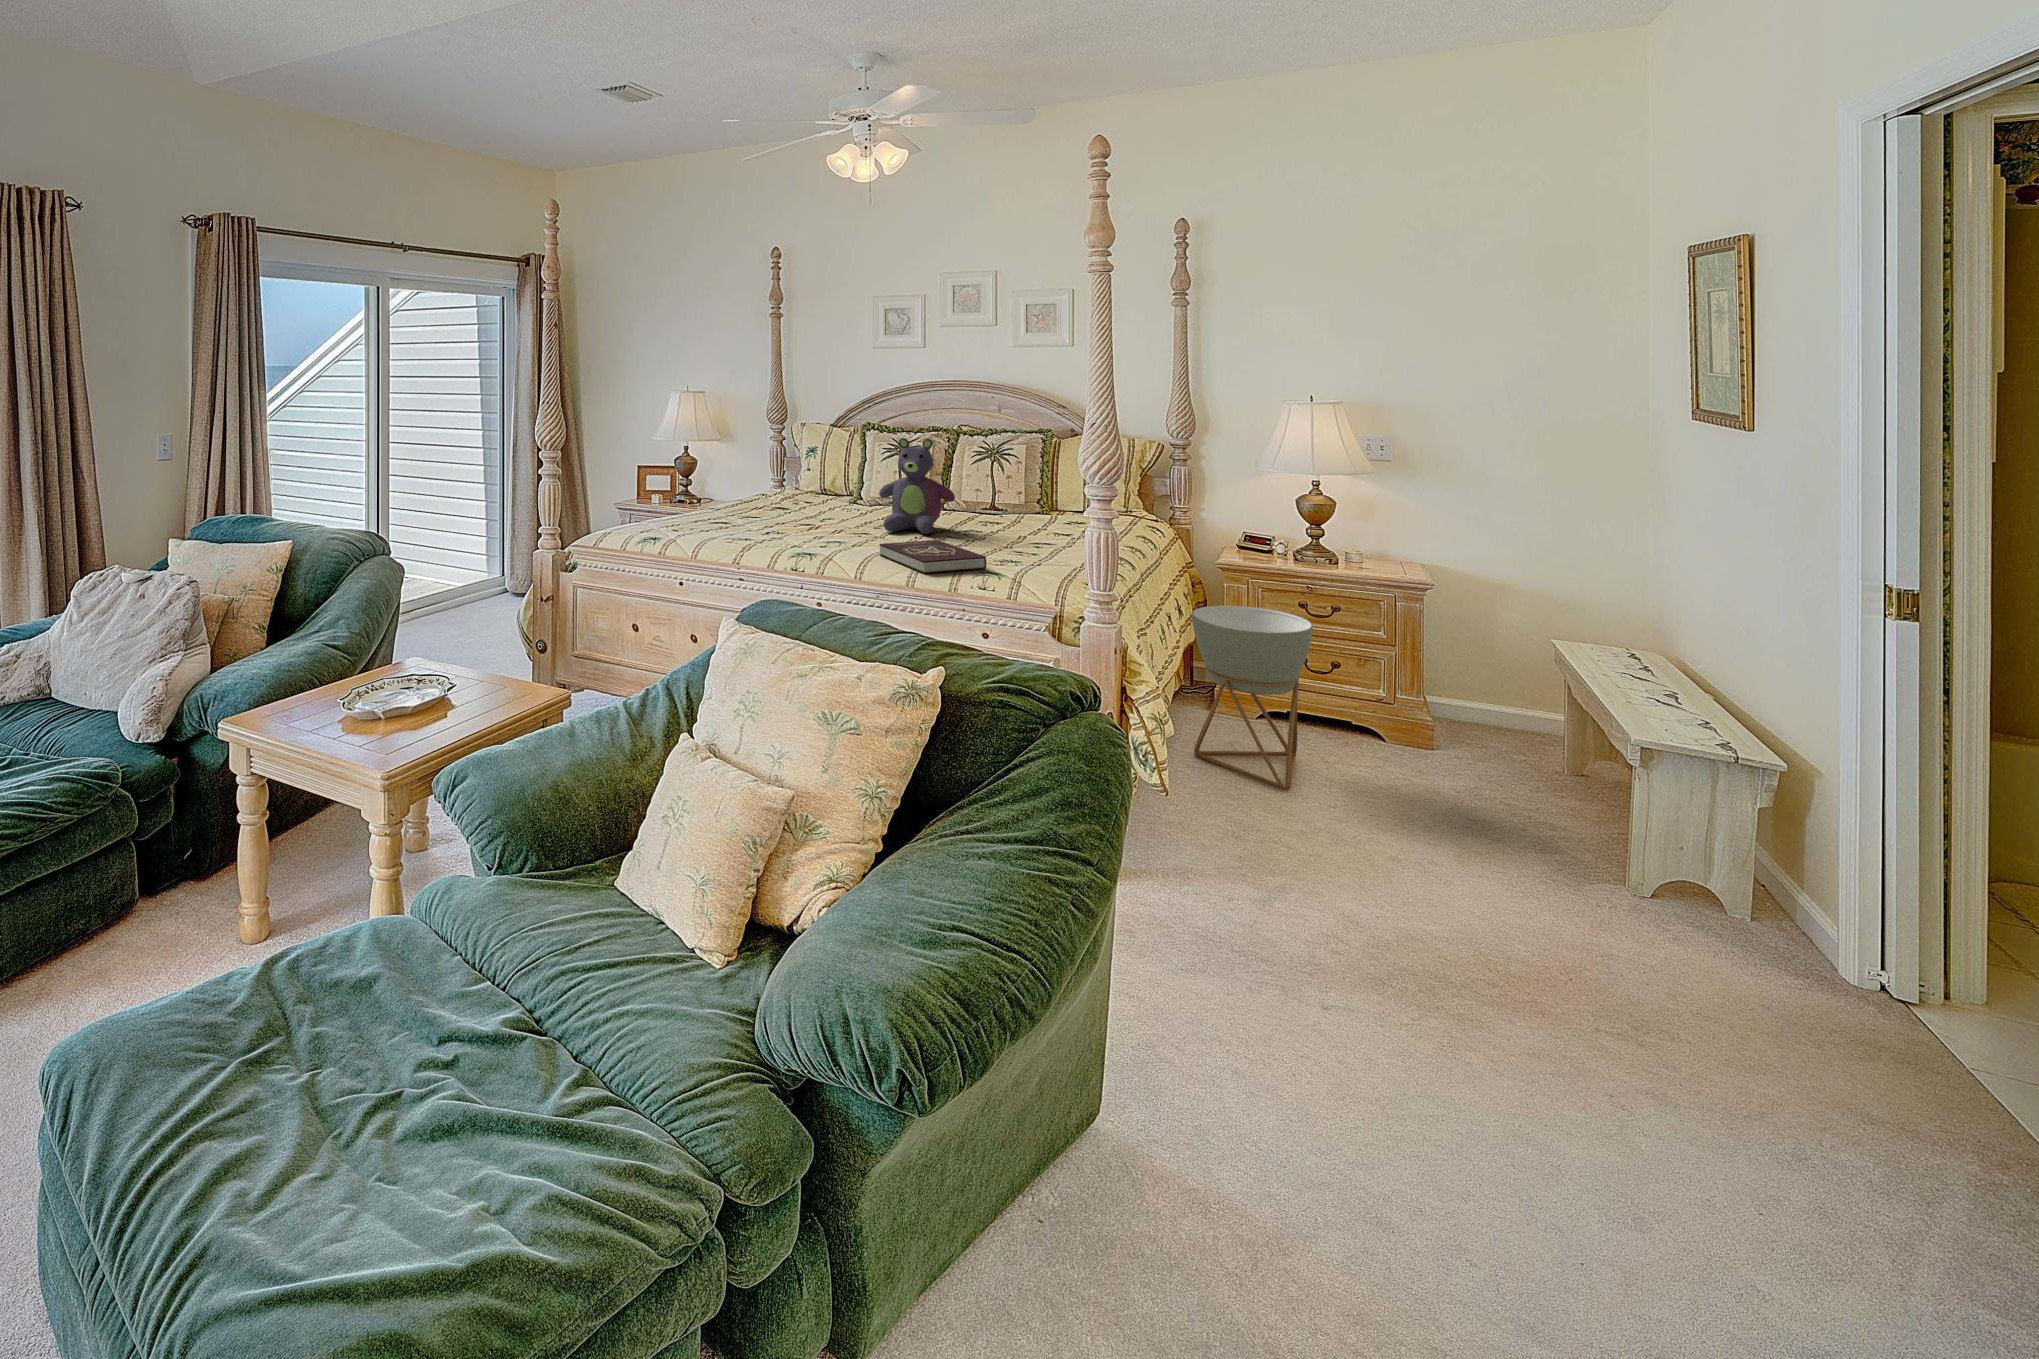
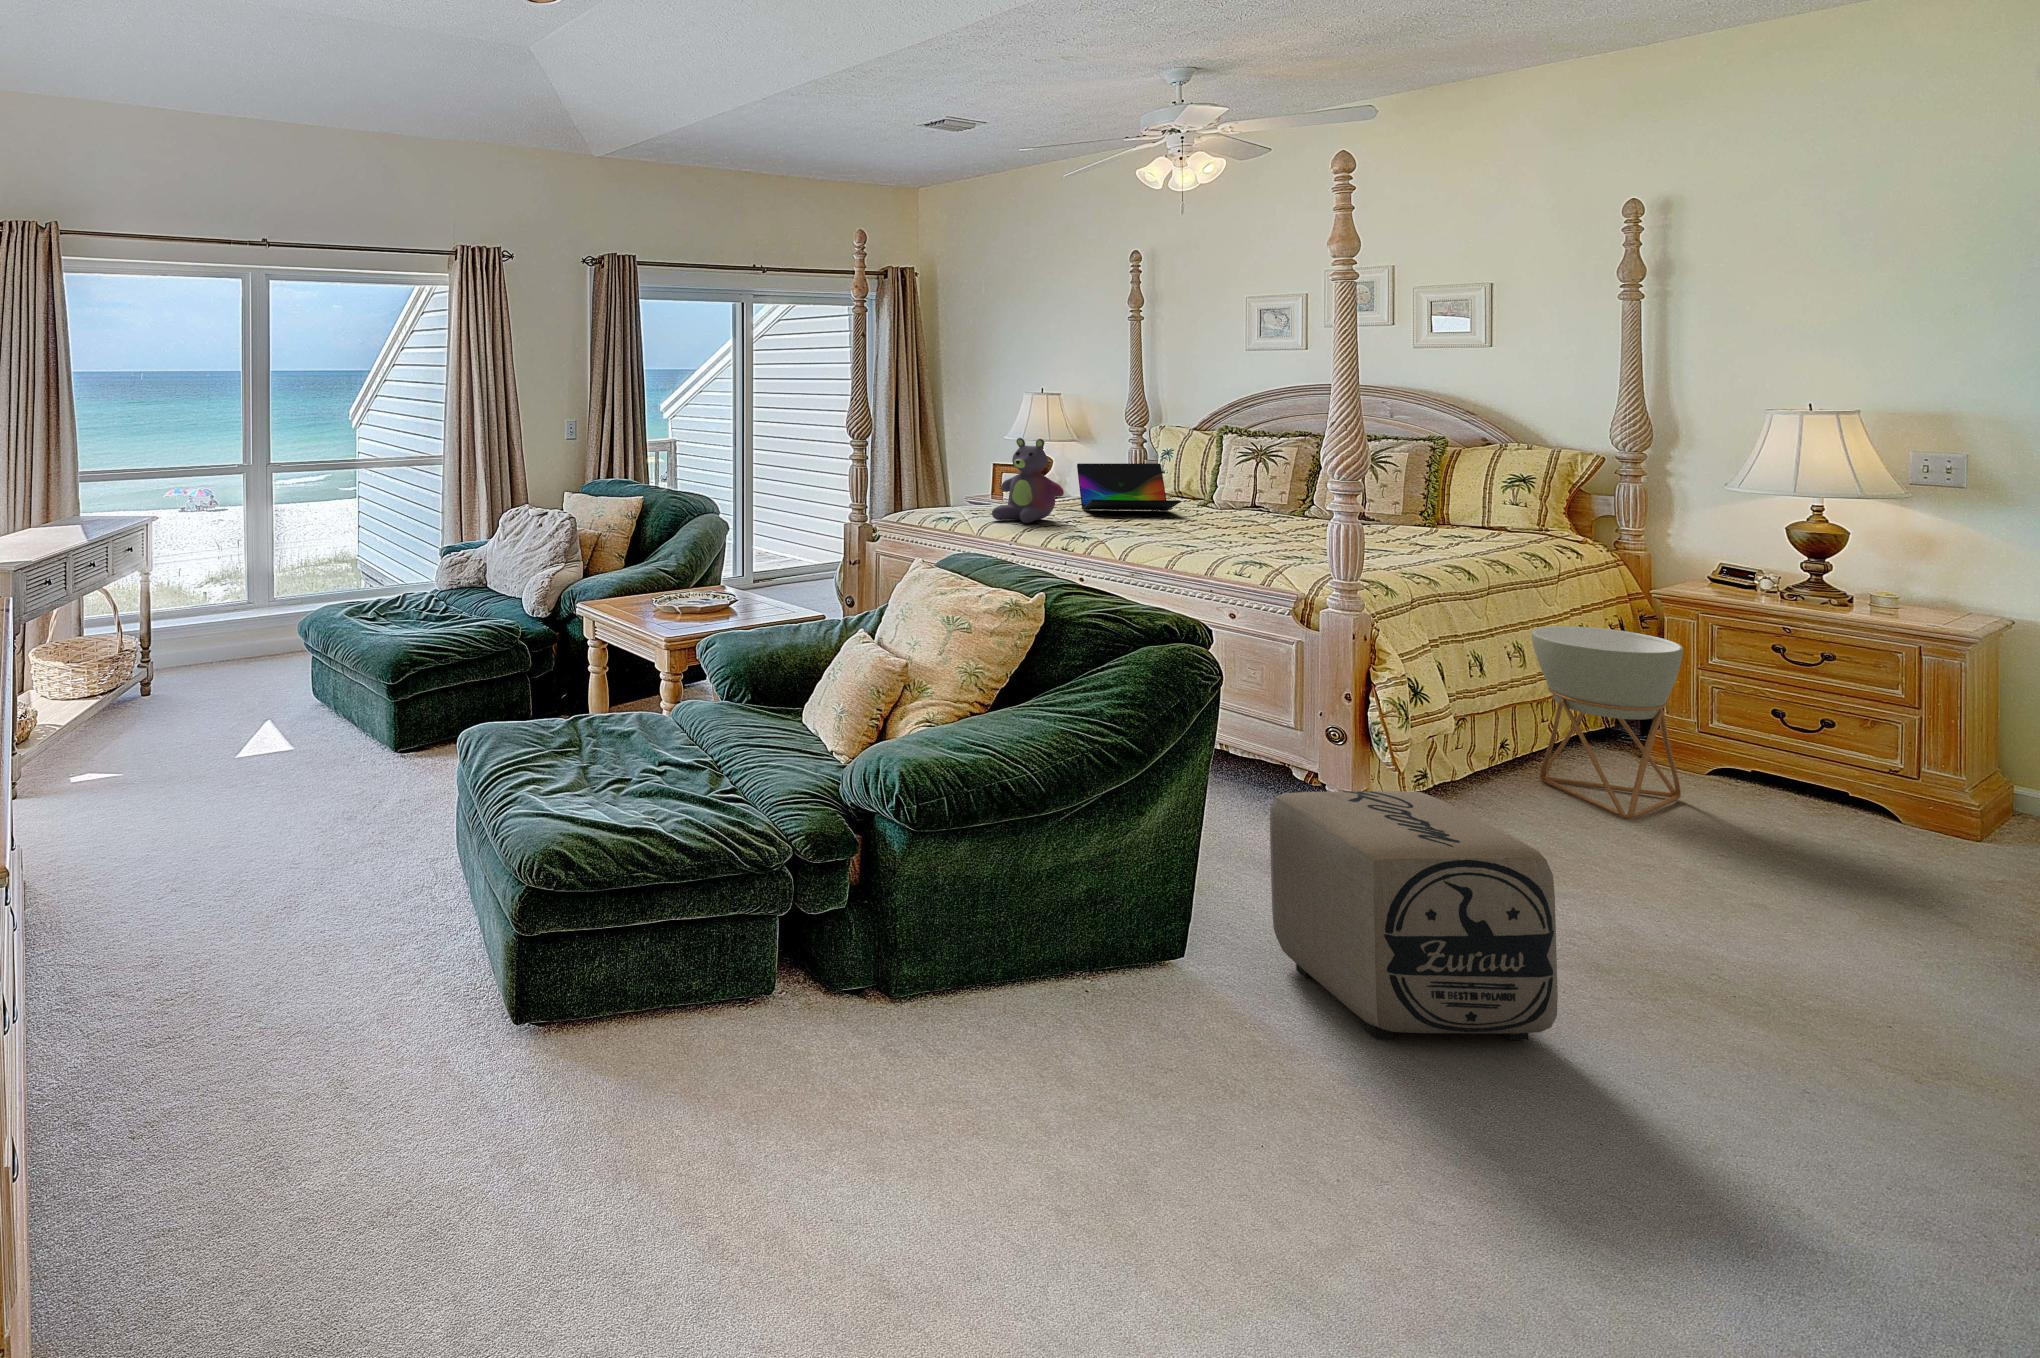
stuffed bear: present [879,438,955,534] -> present [992,438,1064,523]
laptop: none [751,461,856,515] -> present [1077,463,1180,511]
book: present [879,540,986,574] -> none [1157,533,1252,559]
ottoman: none [1216,869,1554,1238] -> present [1270,791,1558,1040]

